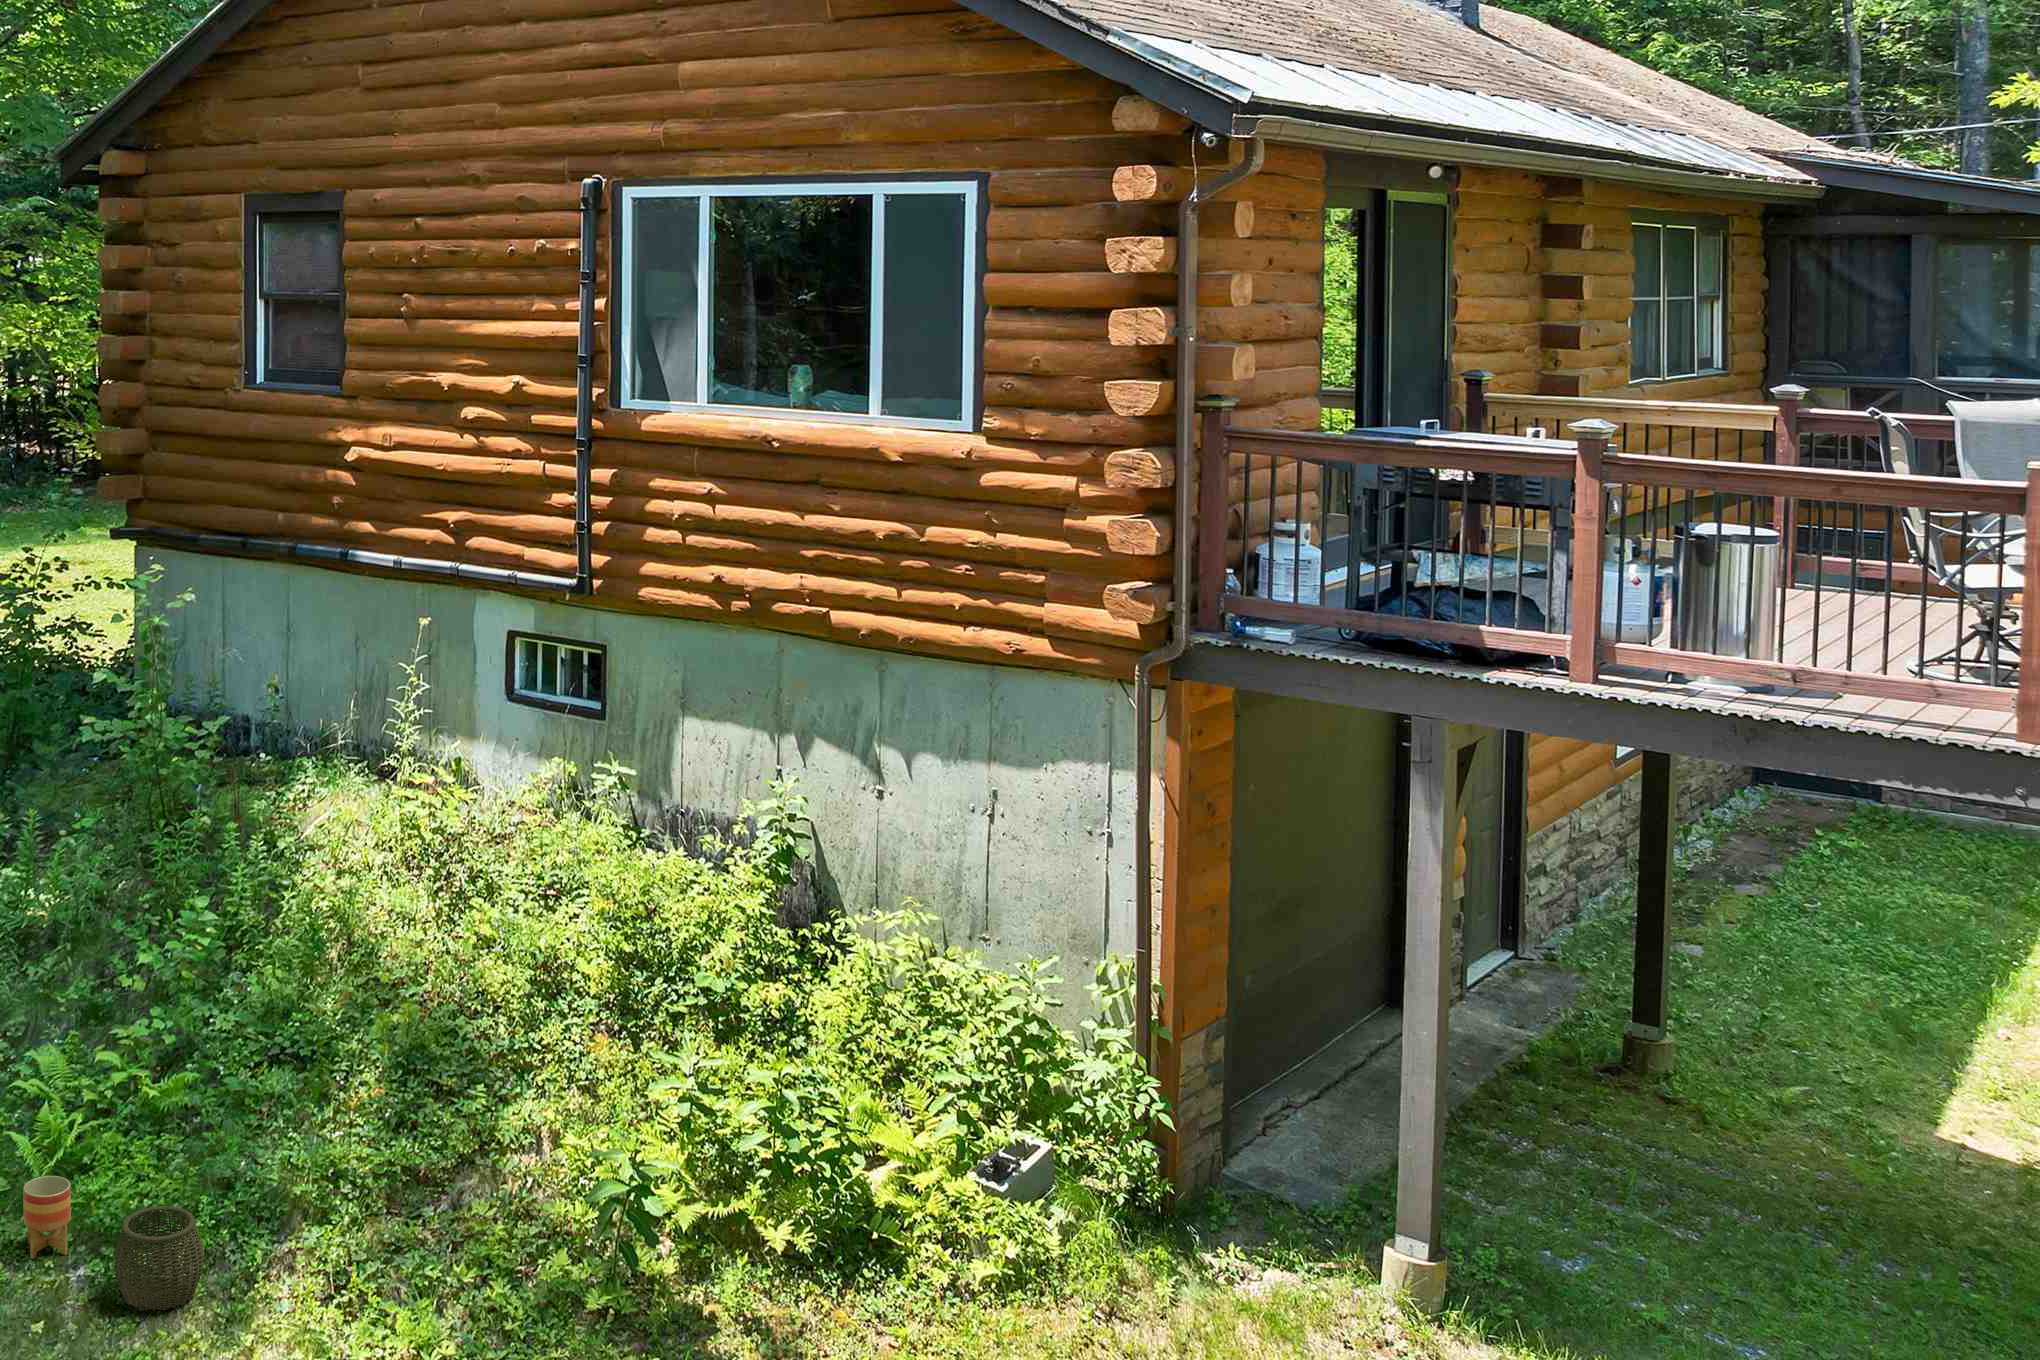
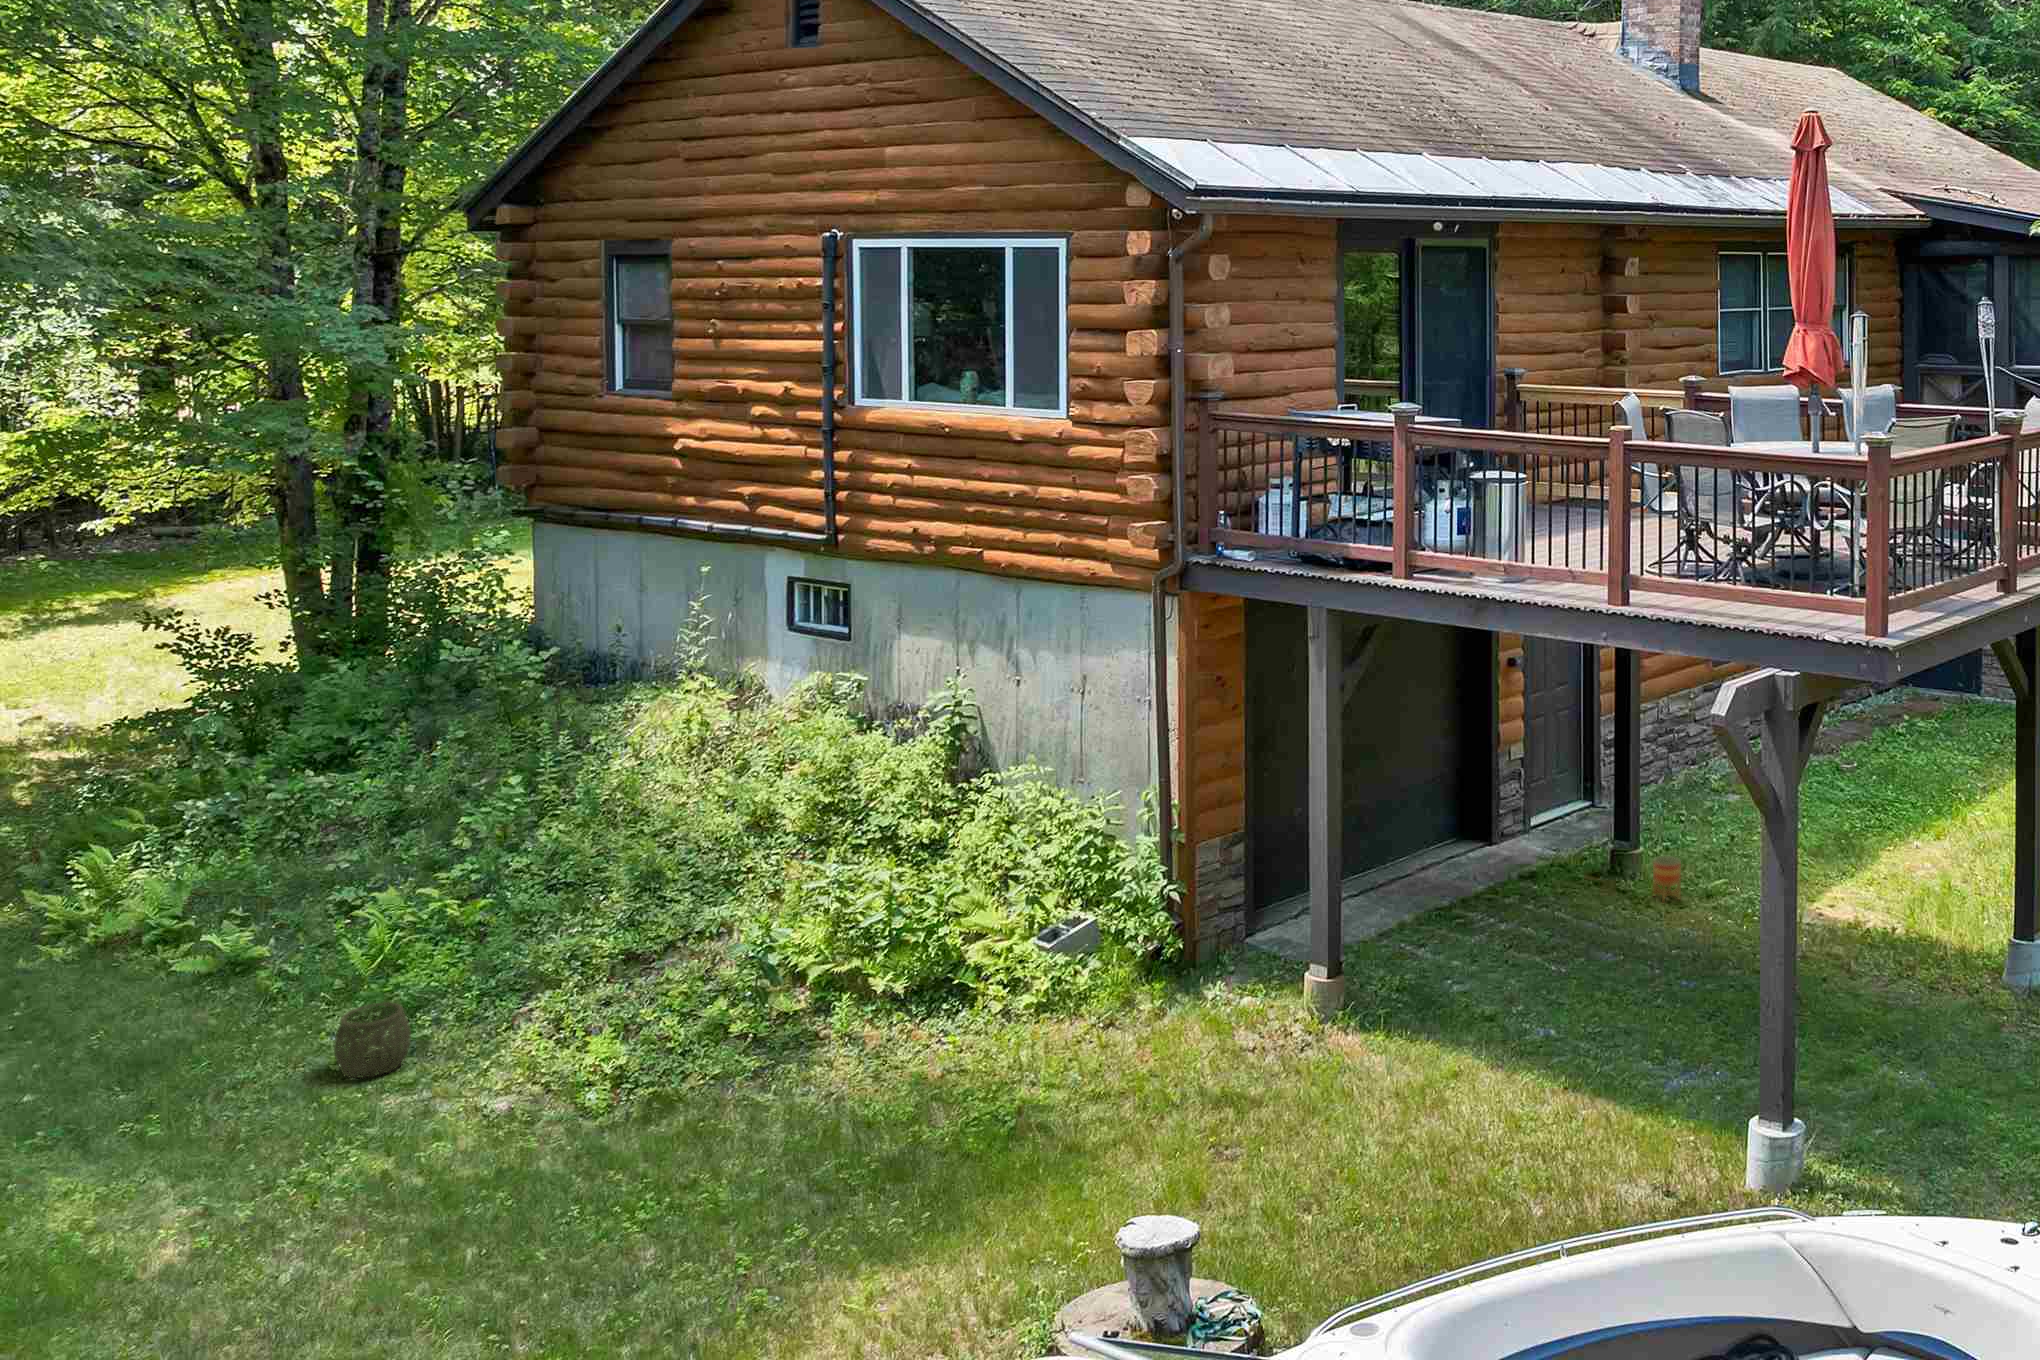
planter: present [23,1176,71,1259] -> present [1653,856,1681,901]

